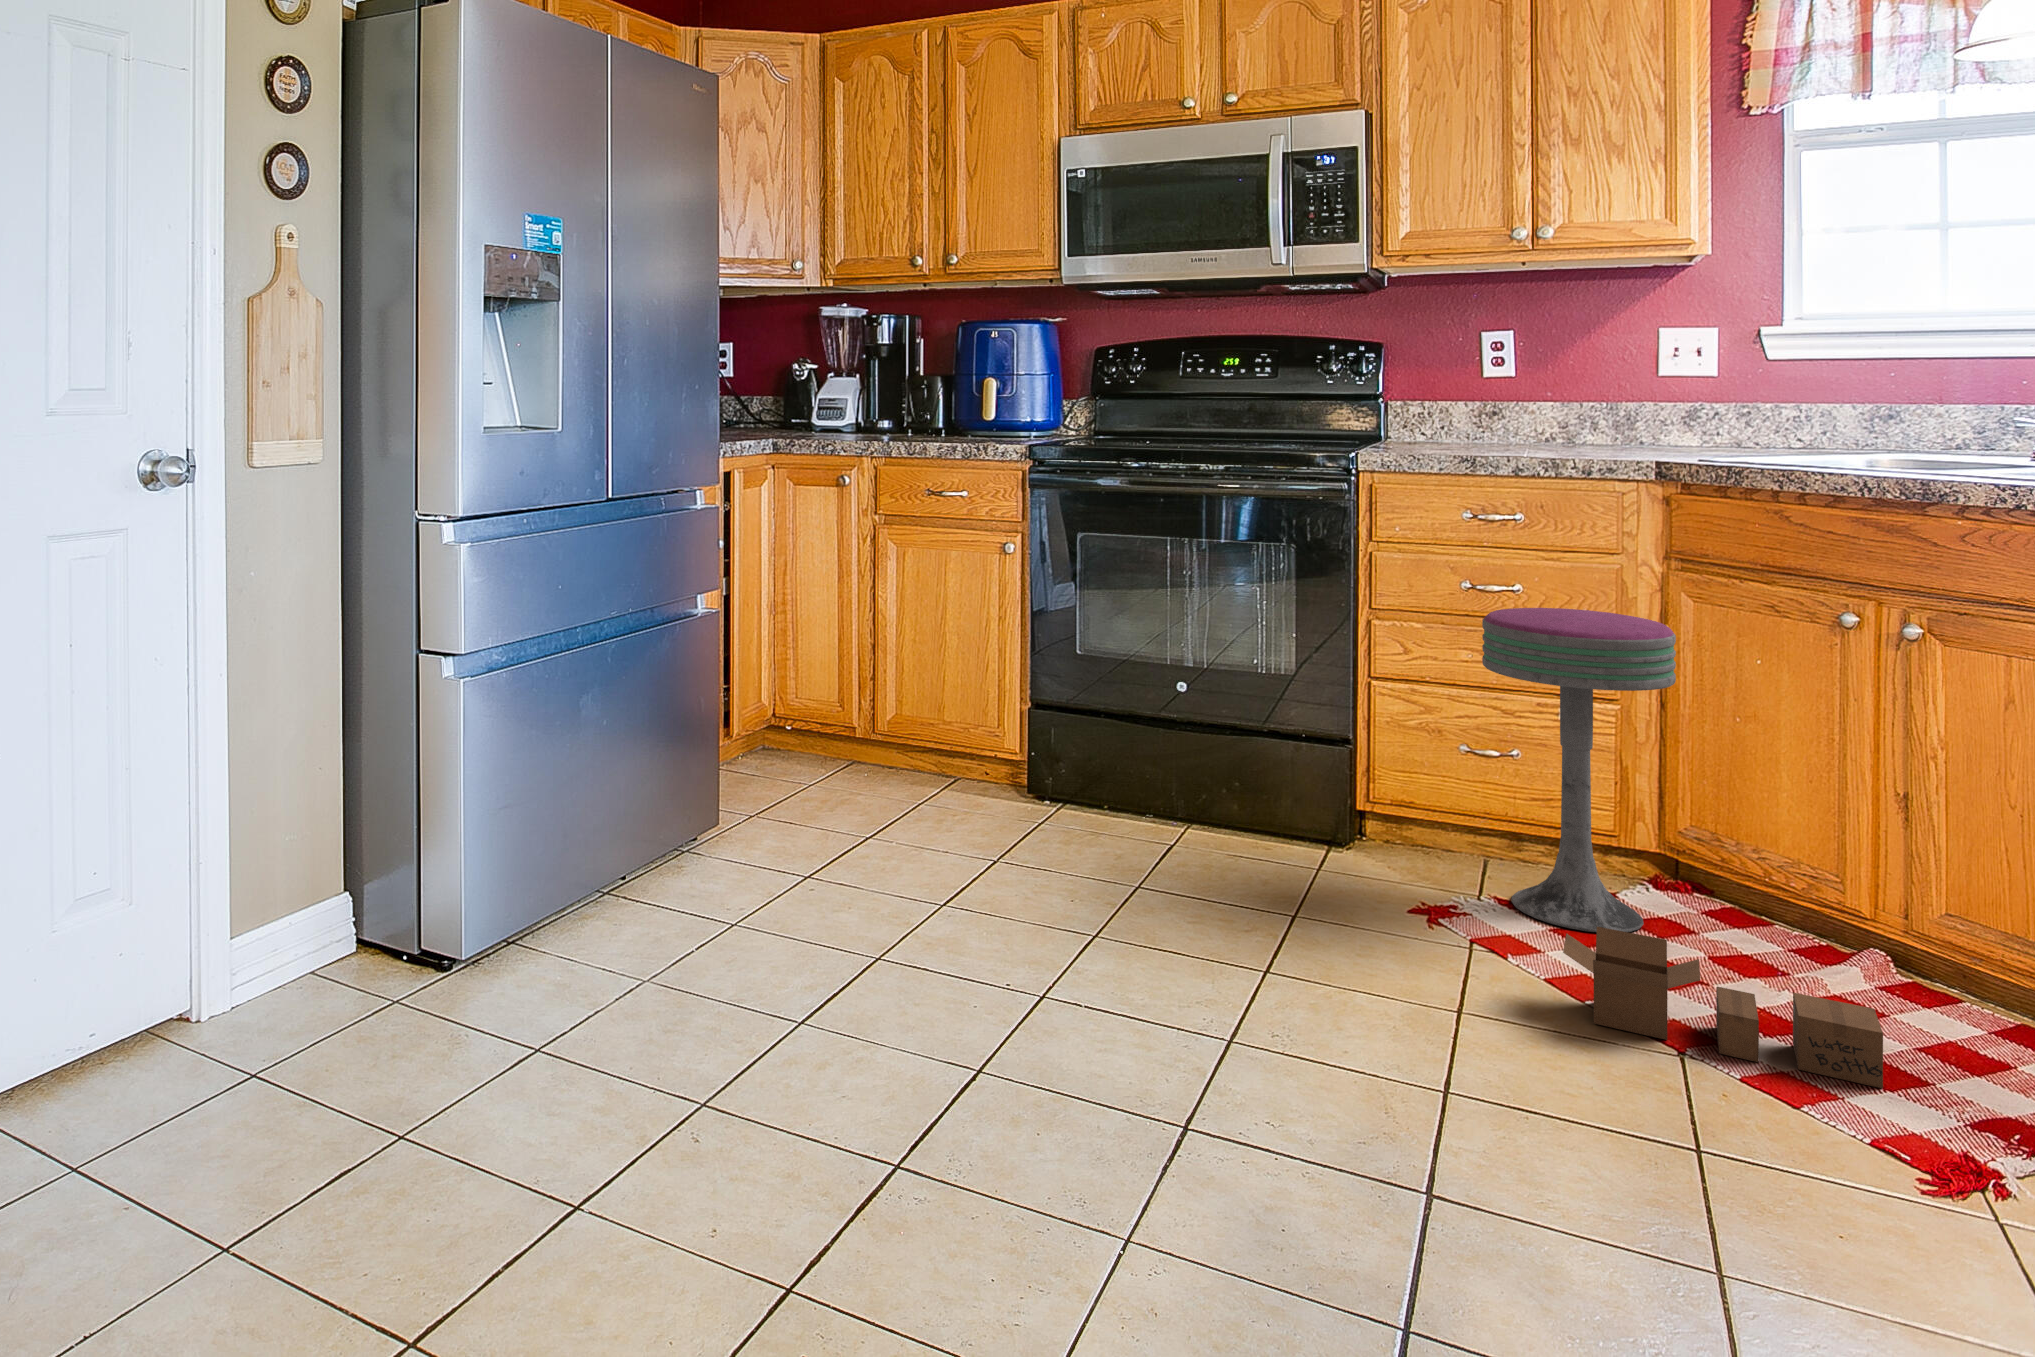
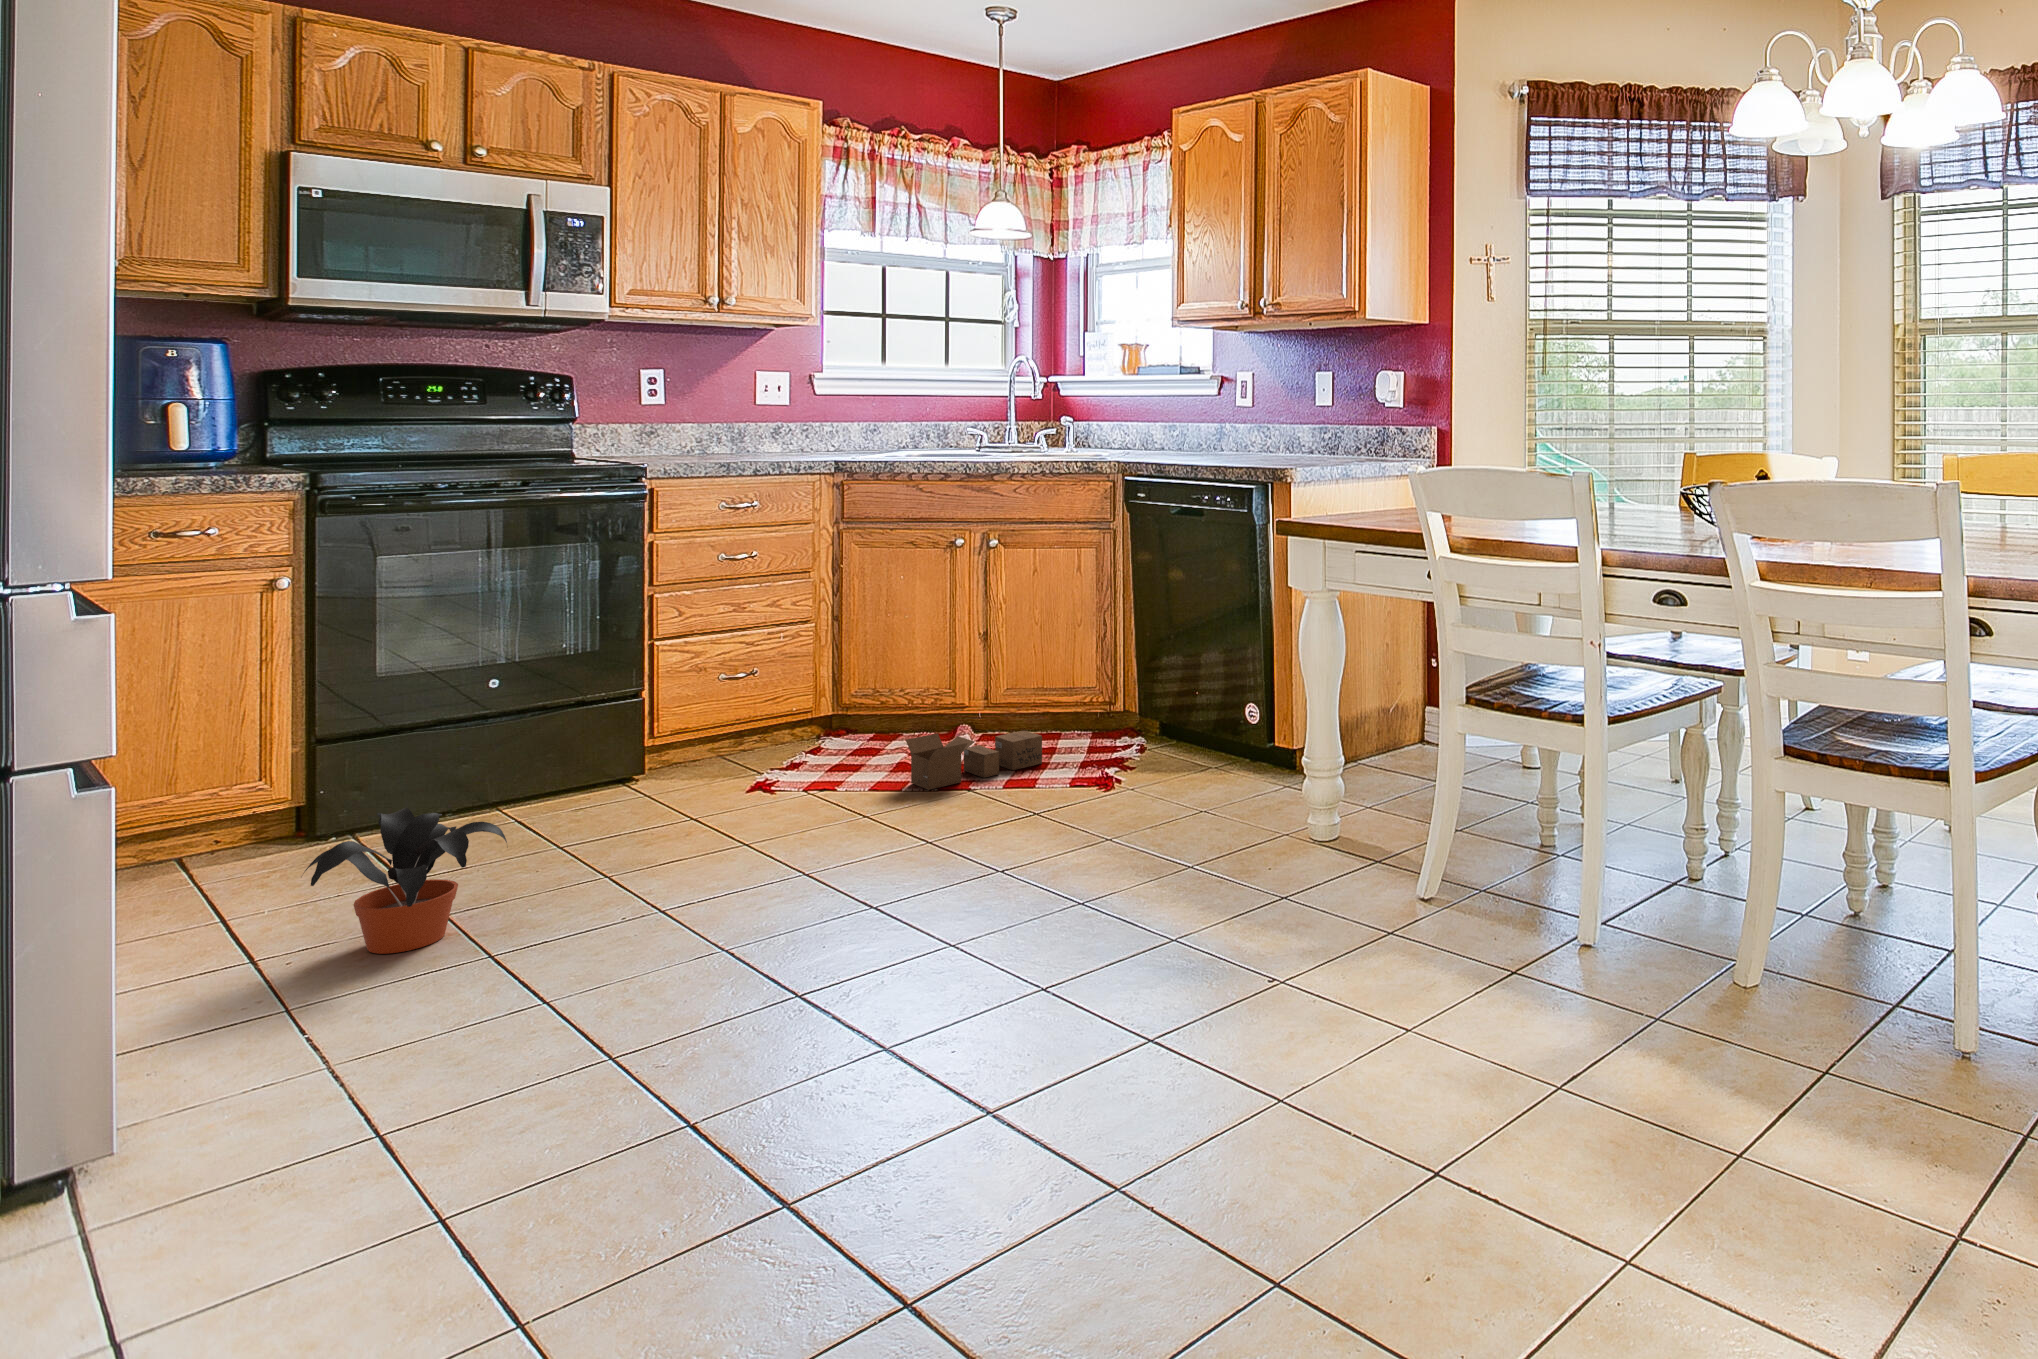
bar stool: present [1482,608,1676,932] -> none [763,560,880,768]
potted plant: none [802,770,957,913] -> present [305,808,507,954]

